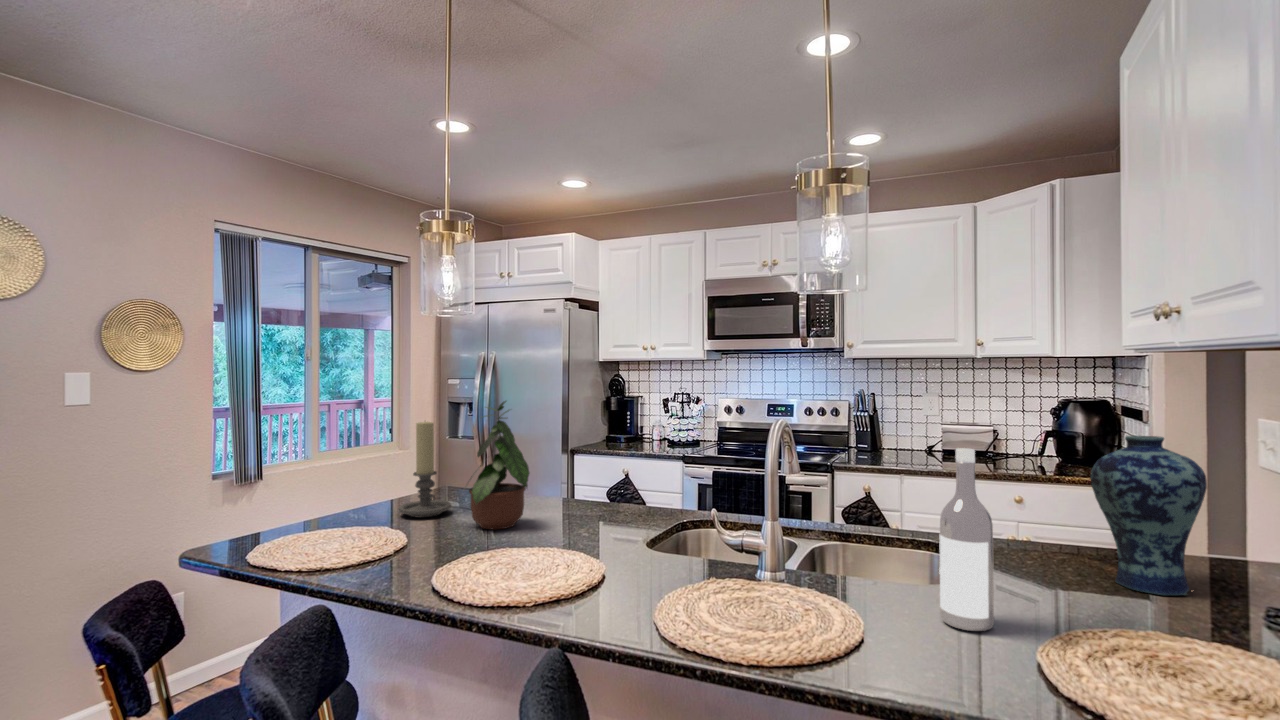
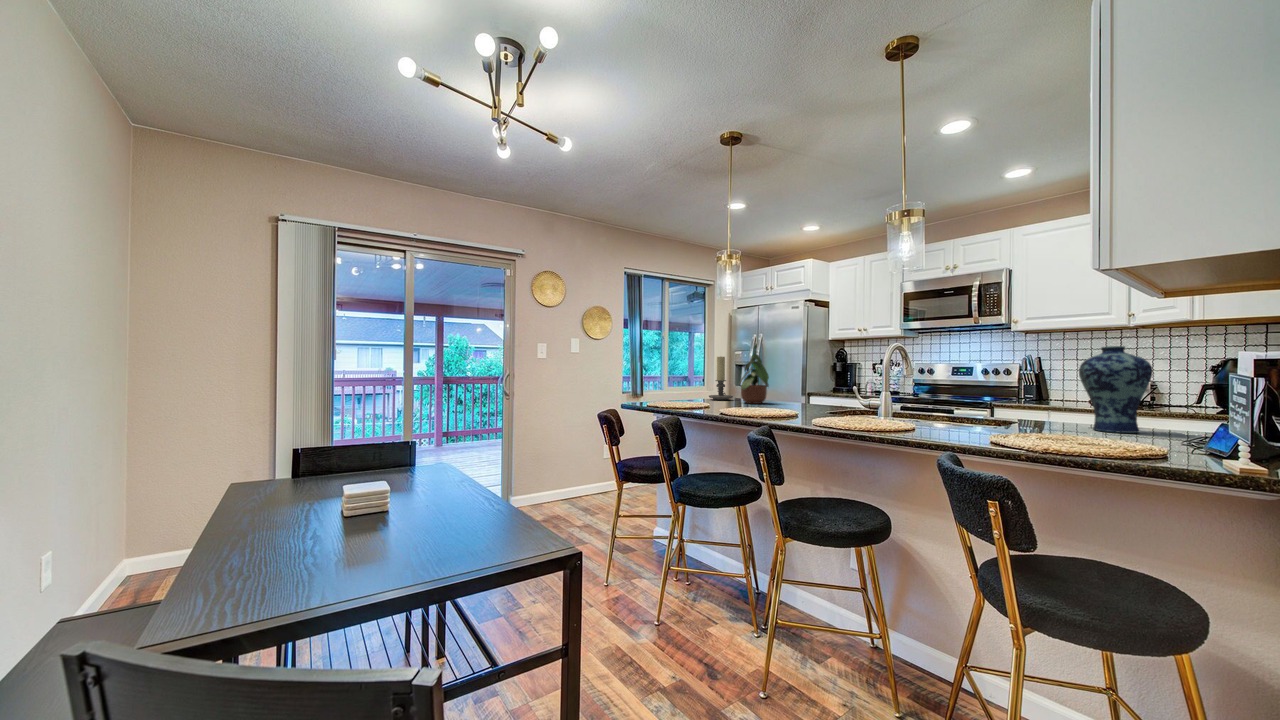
wine bottle: present [939,448,994,631] -> none [951,346,978,429]

